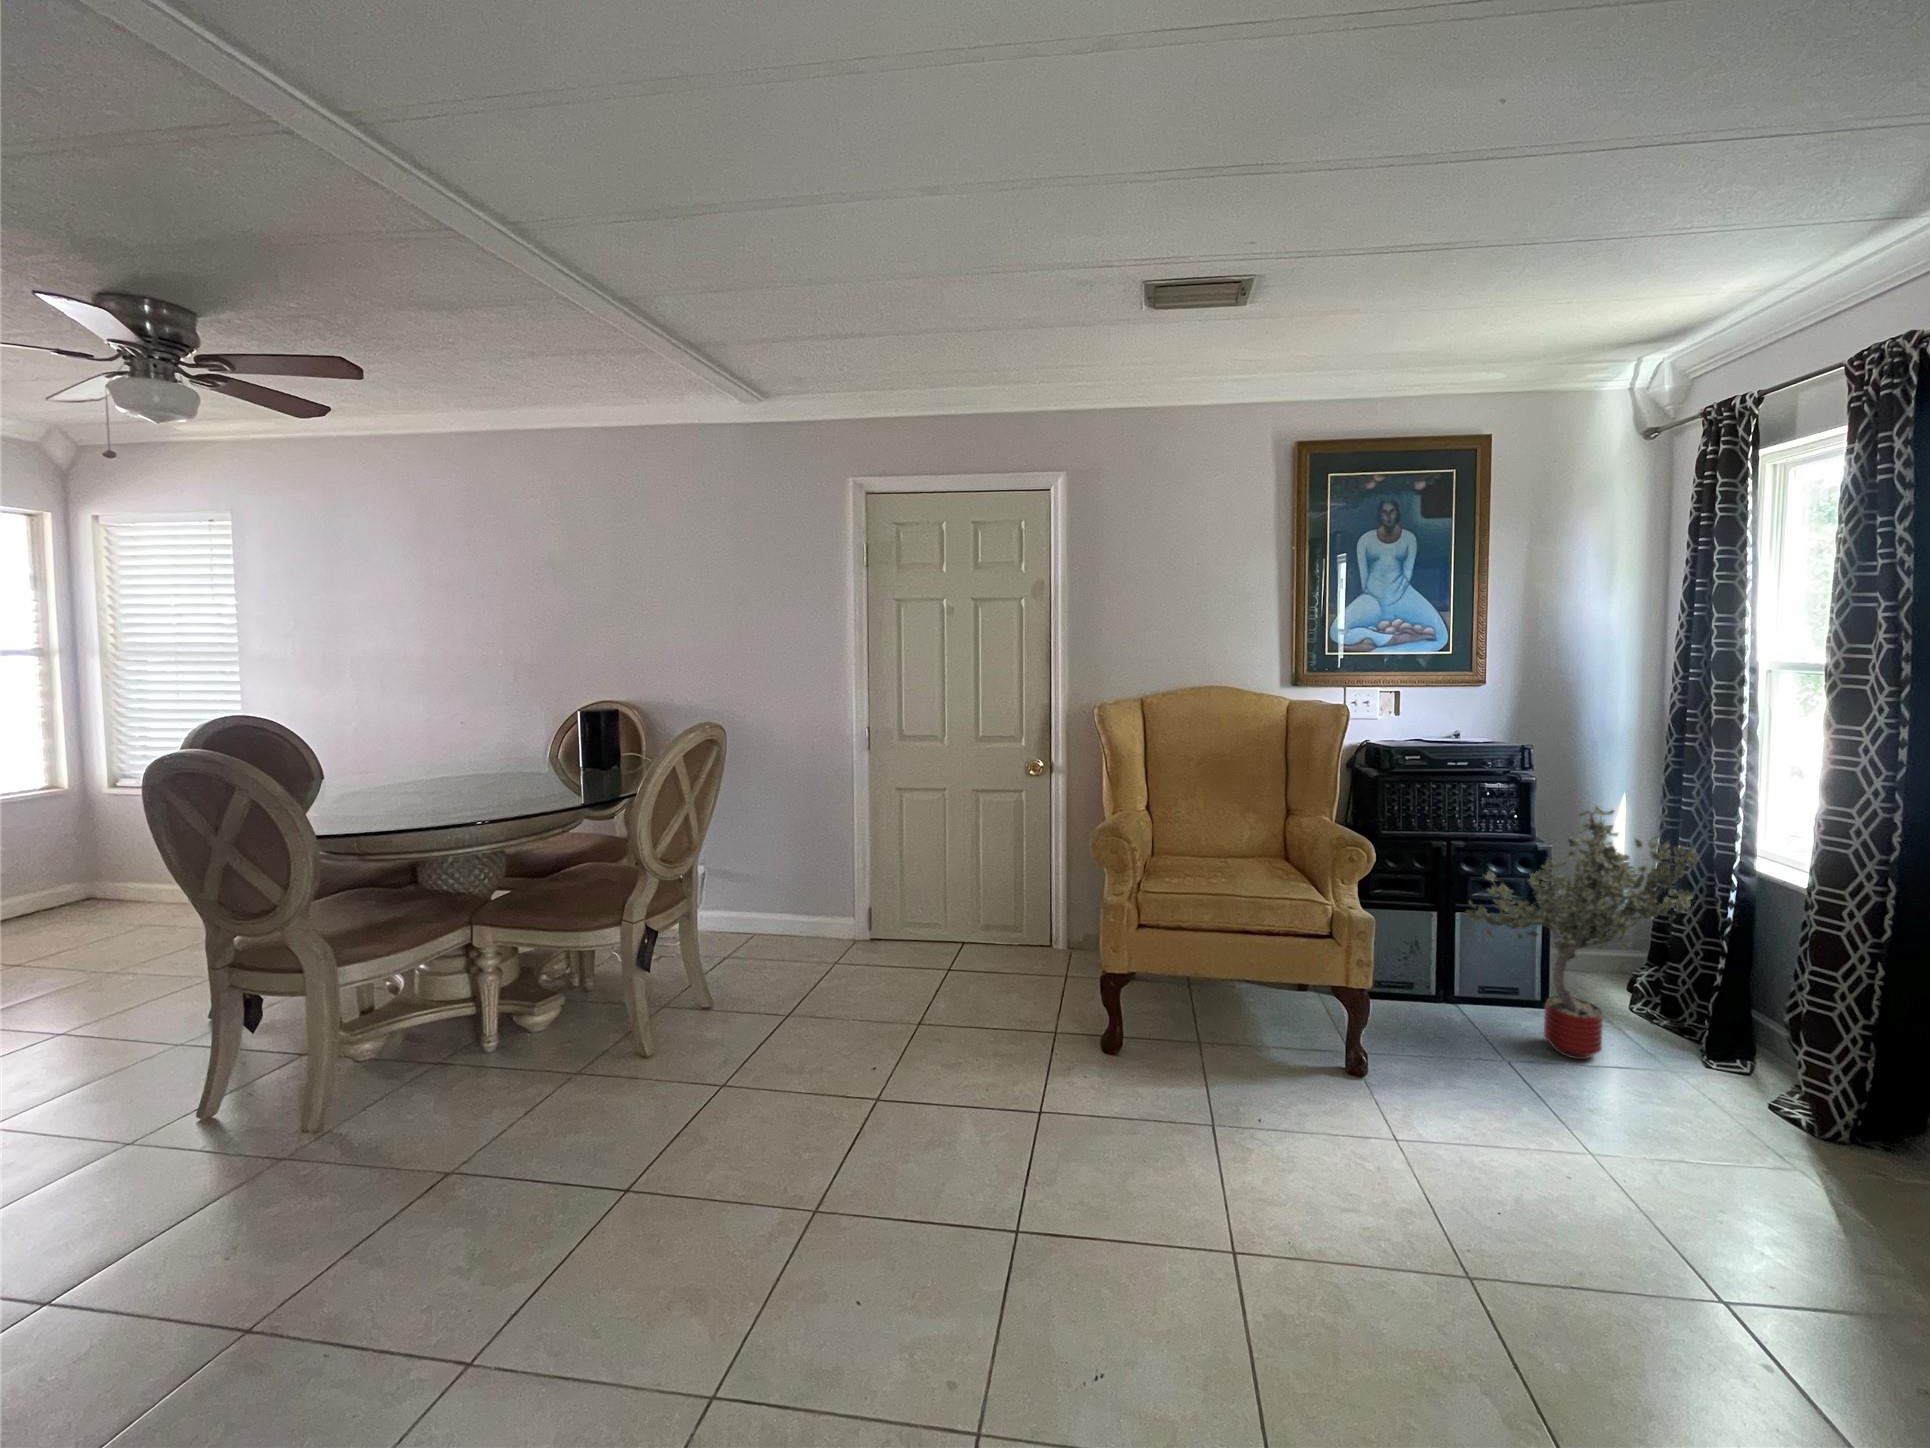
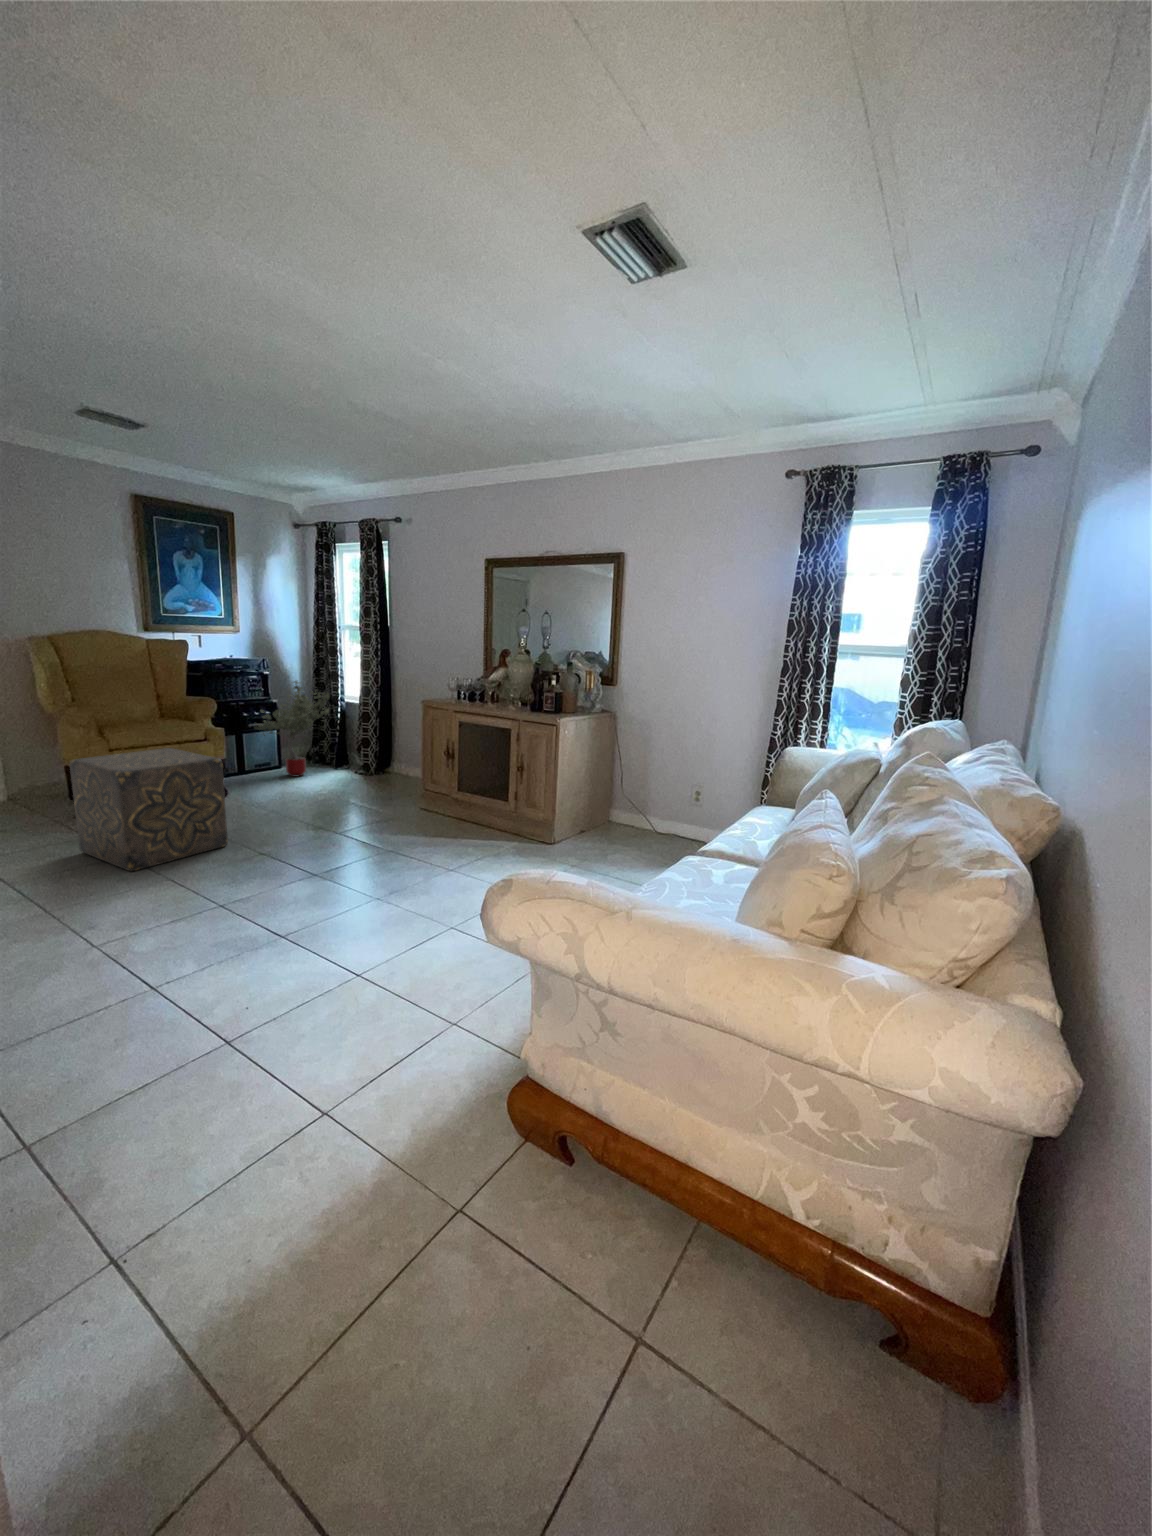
ottoman: none [921,982,1191,1365] -> present [70,748,228,871]

